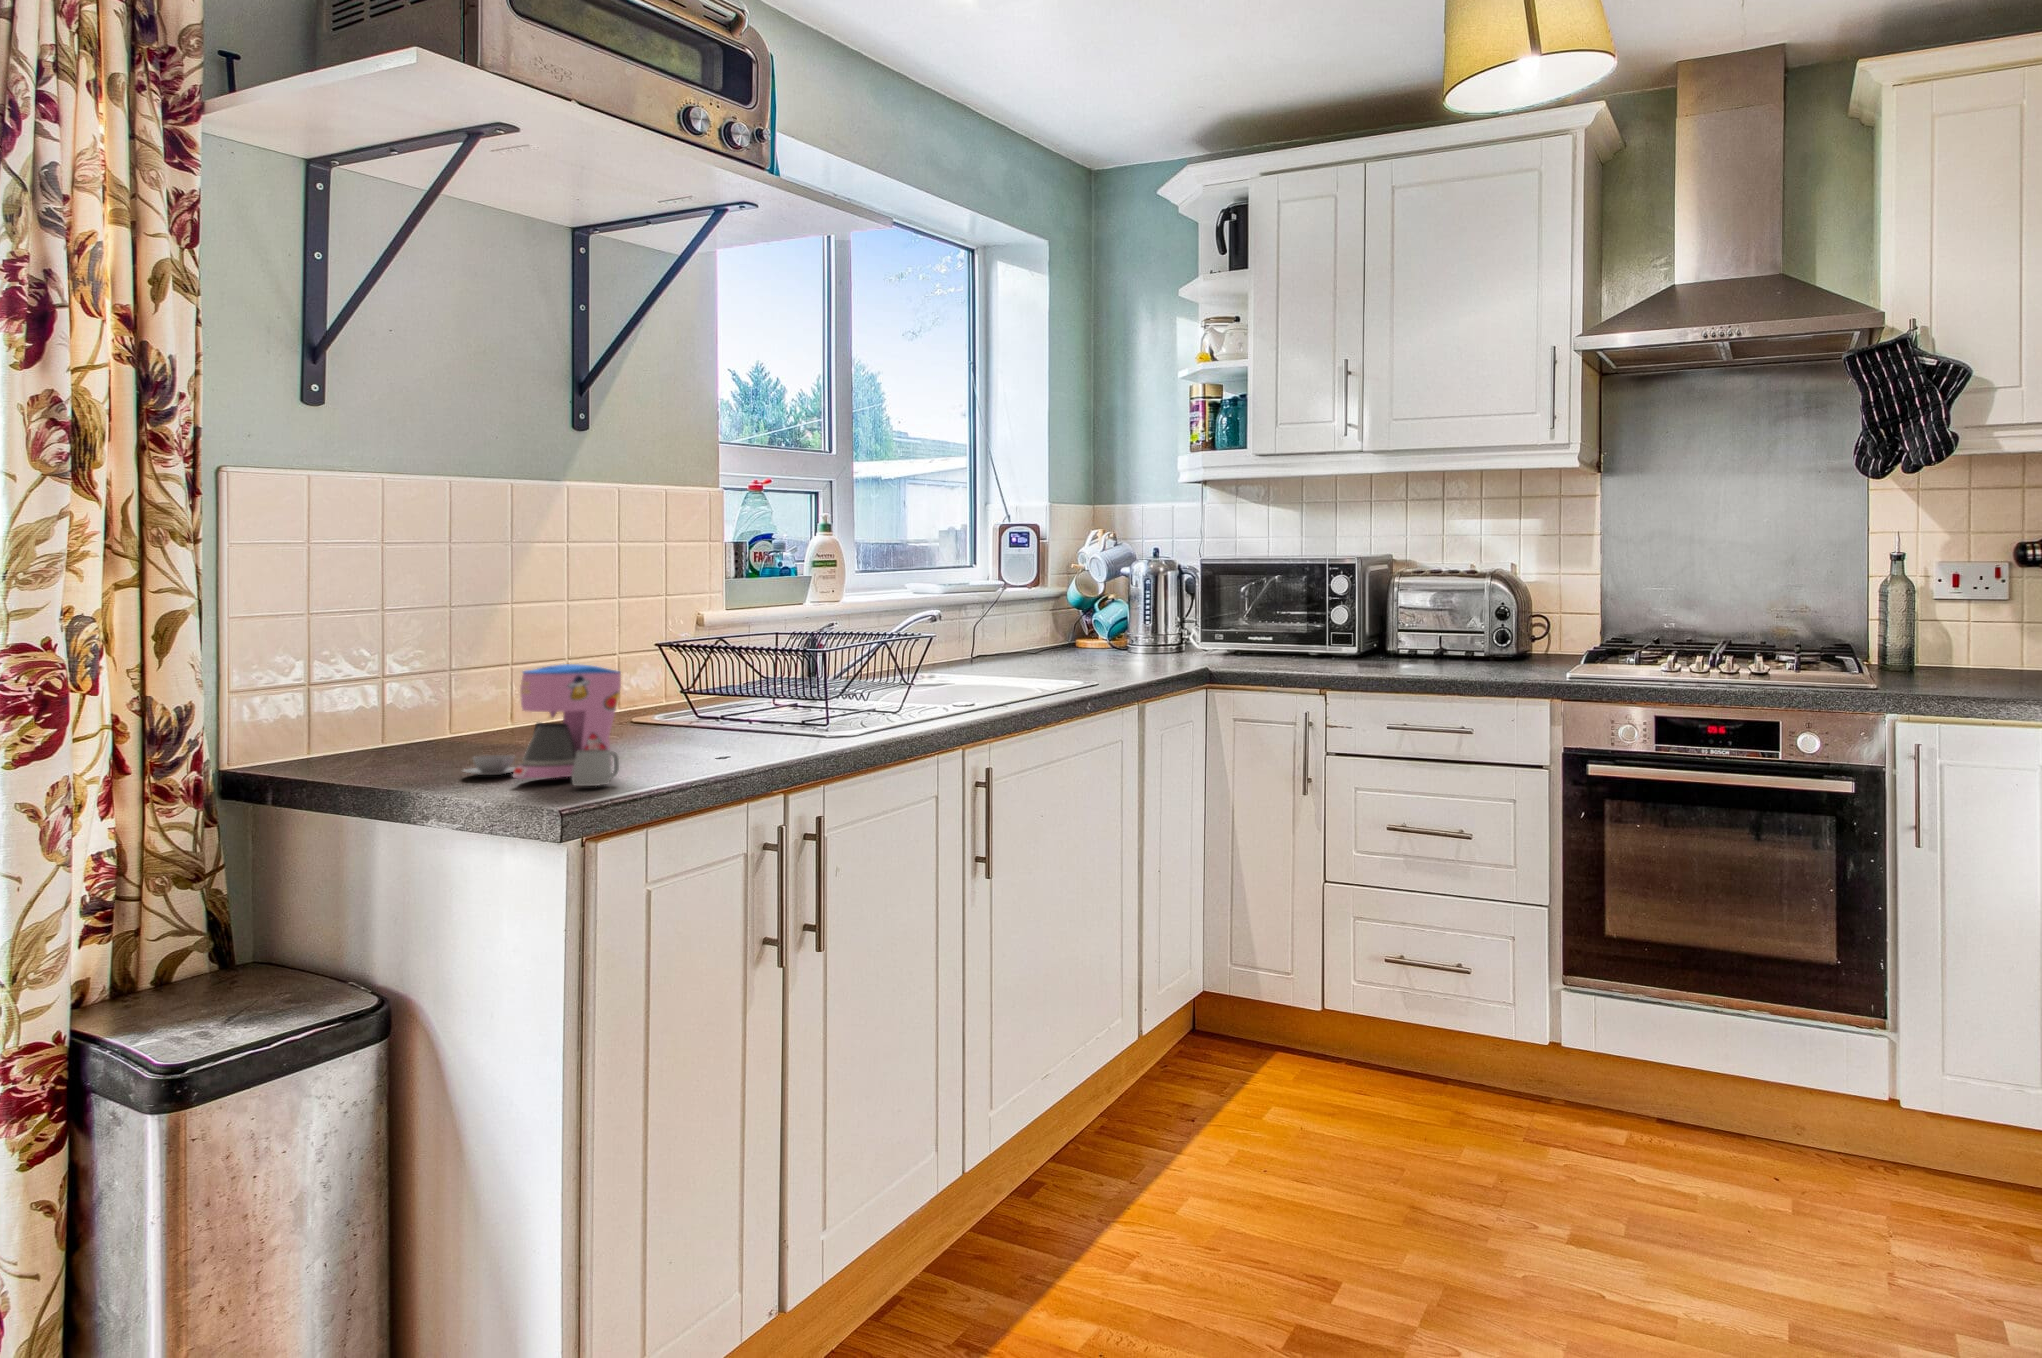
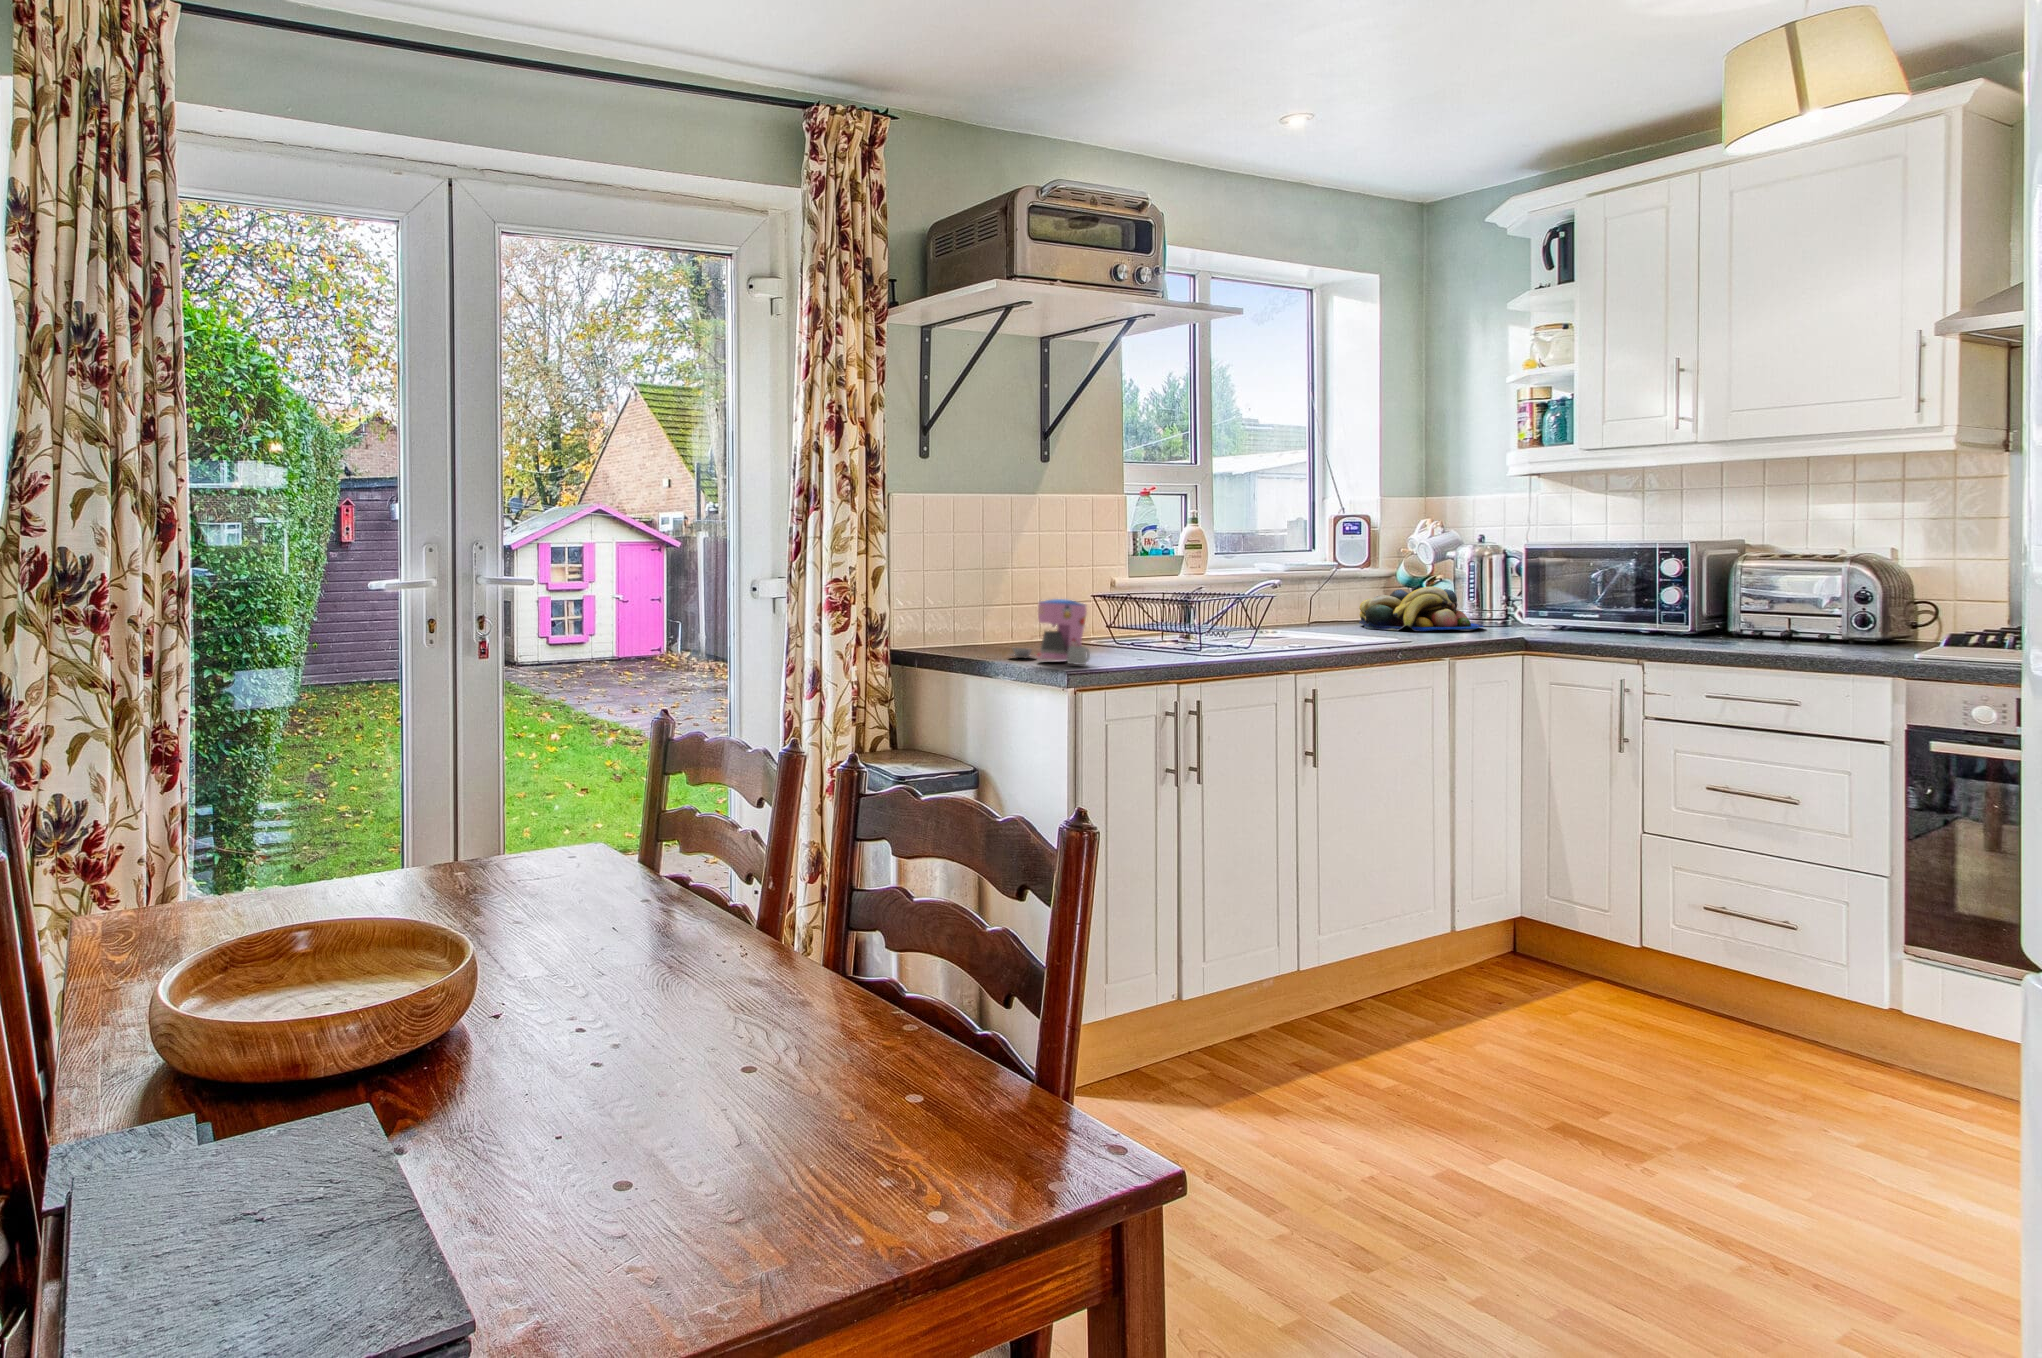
fruit bowl: none [1028,609,1162,664] -> present [1359,587,1484,631]

